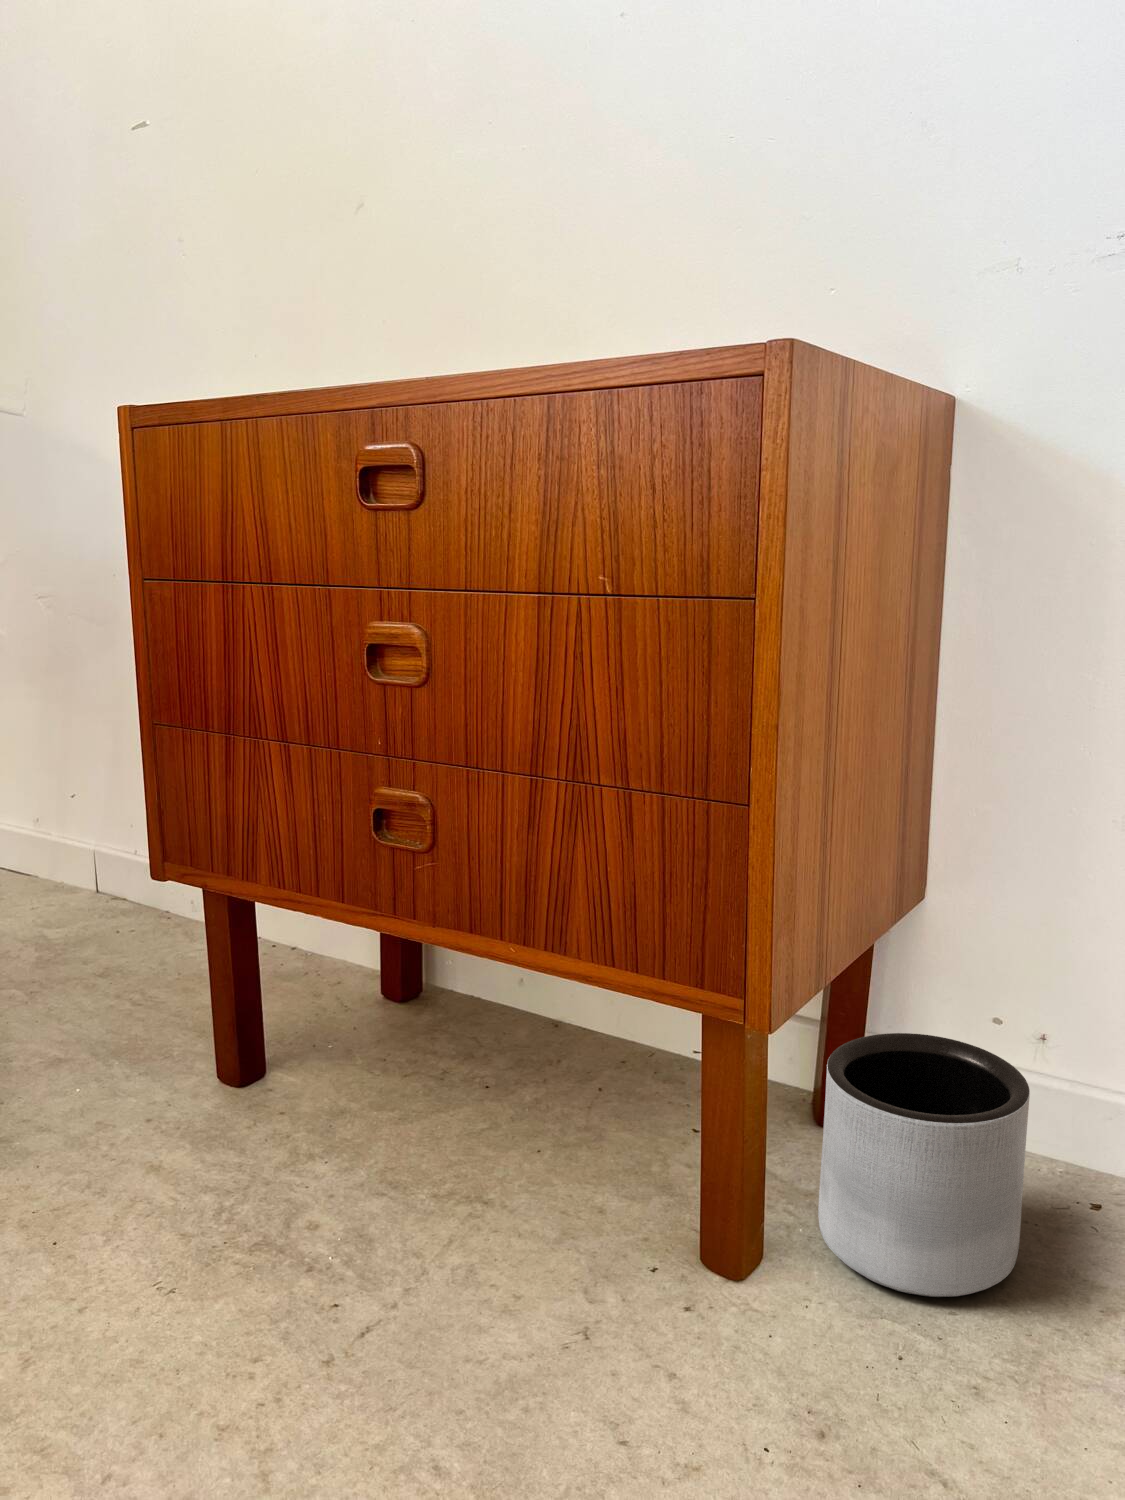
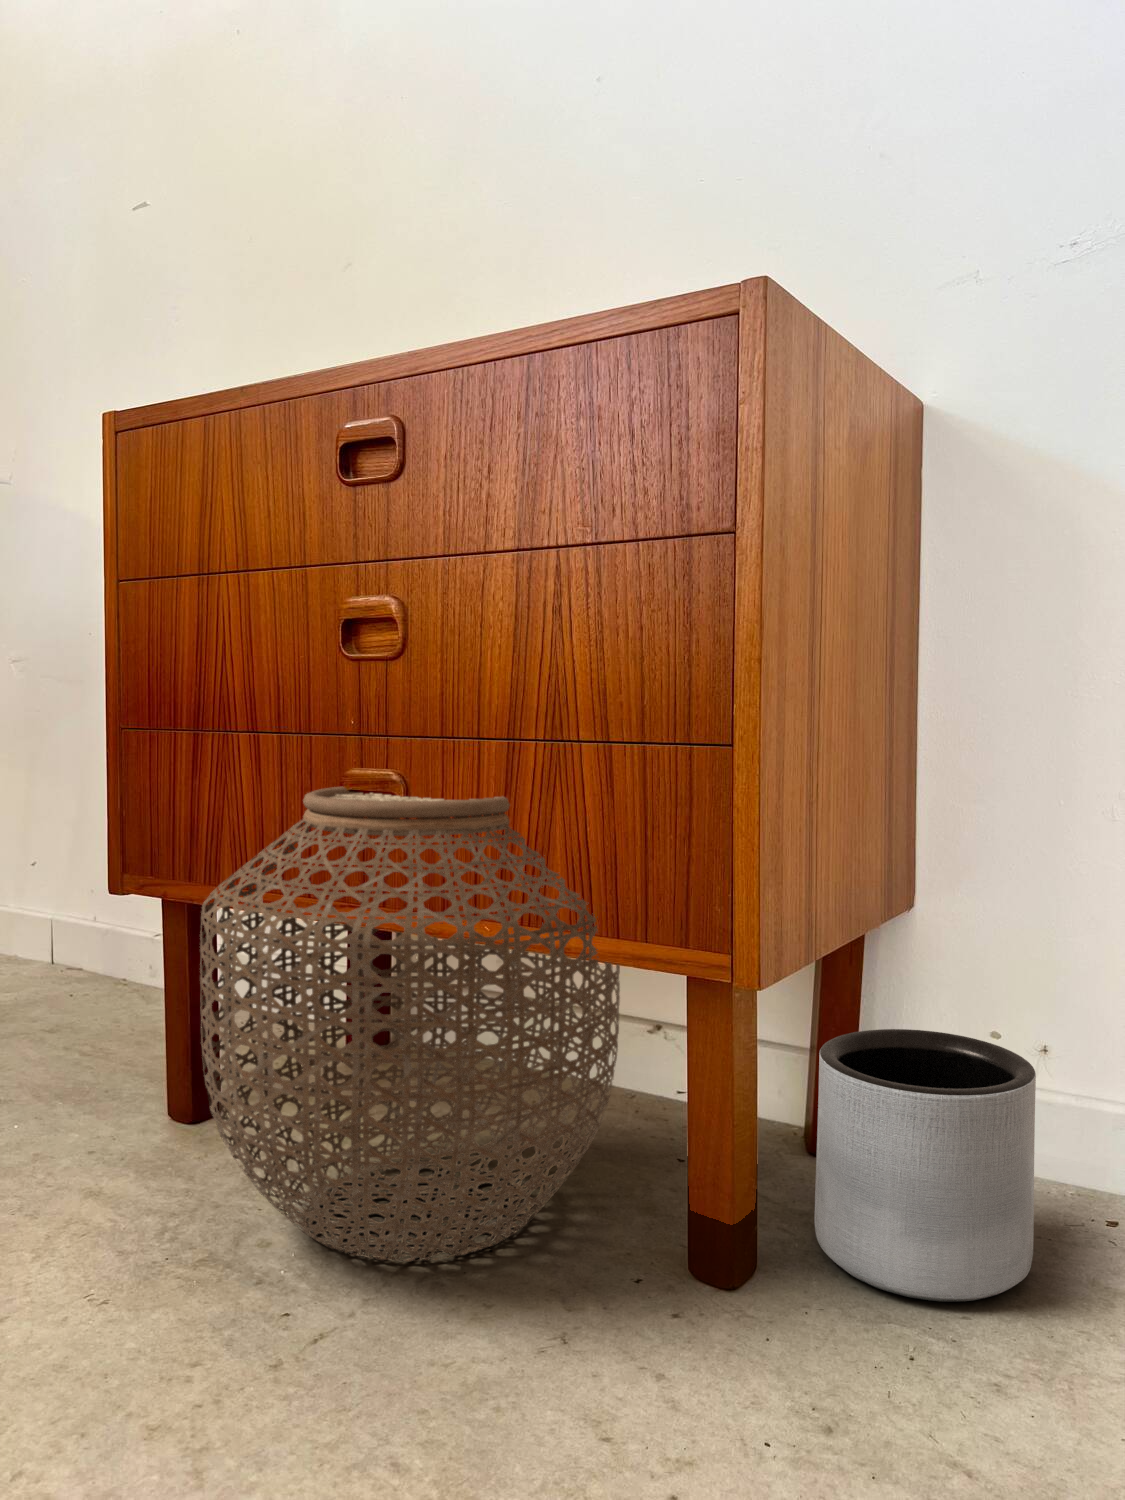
woven basket: none [243,792,640,1249] -> present [200,787,620,1261]

